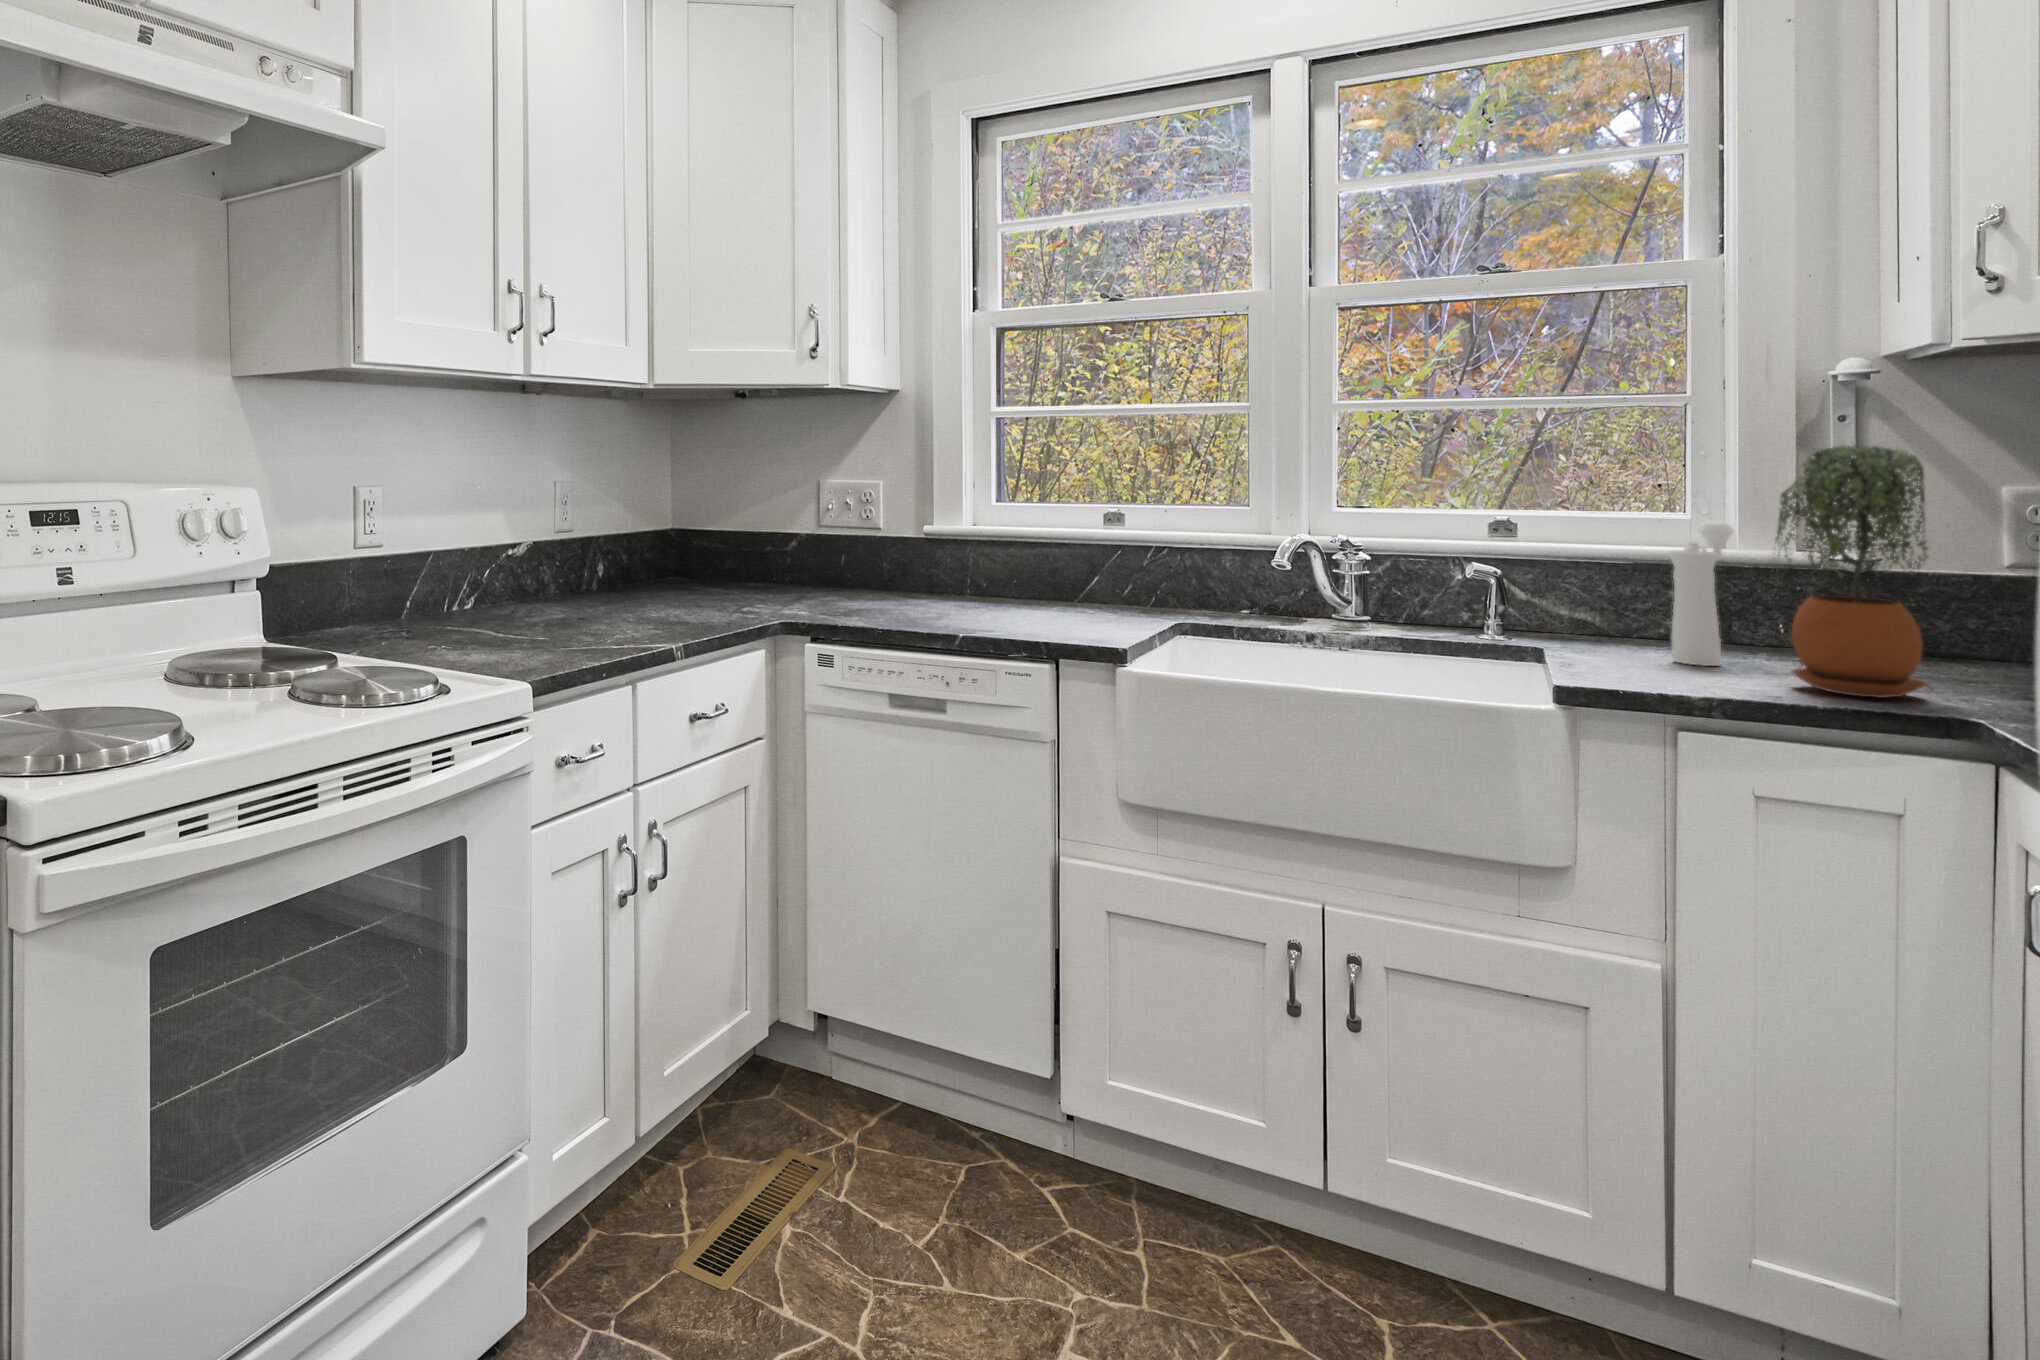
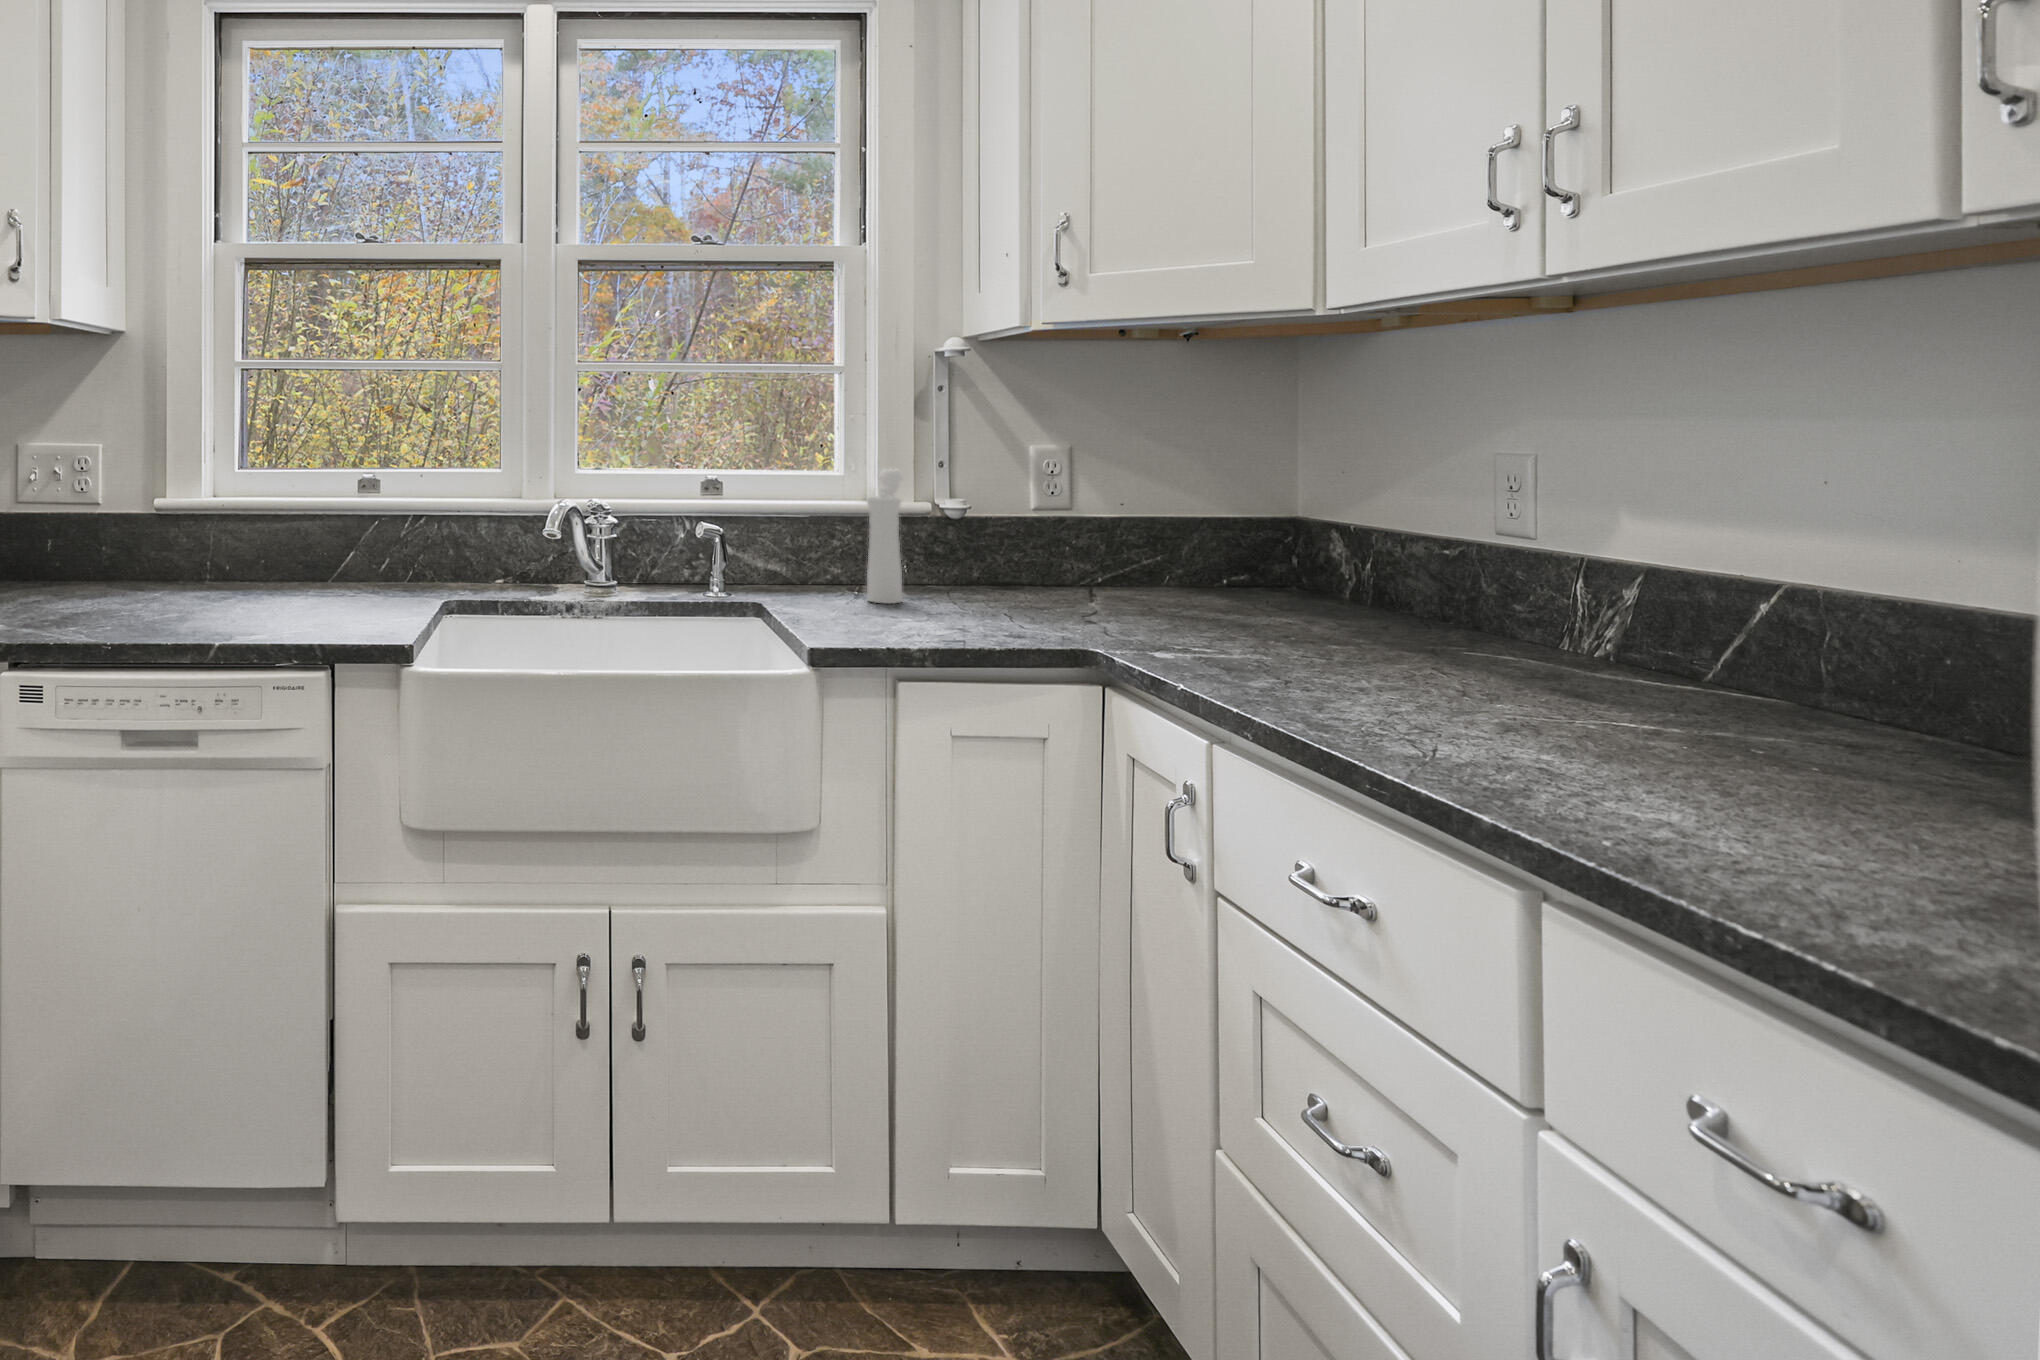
potted plant: present [1772,446,1927,698] -> none [955,396,1065,622]

